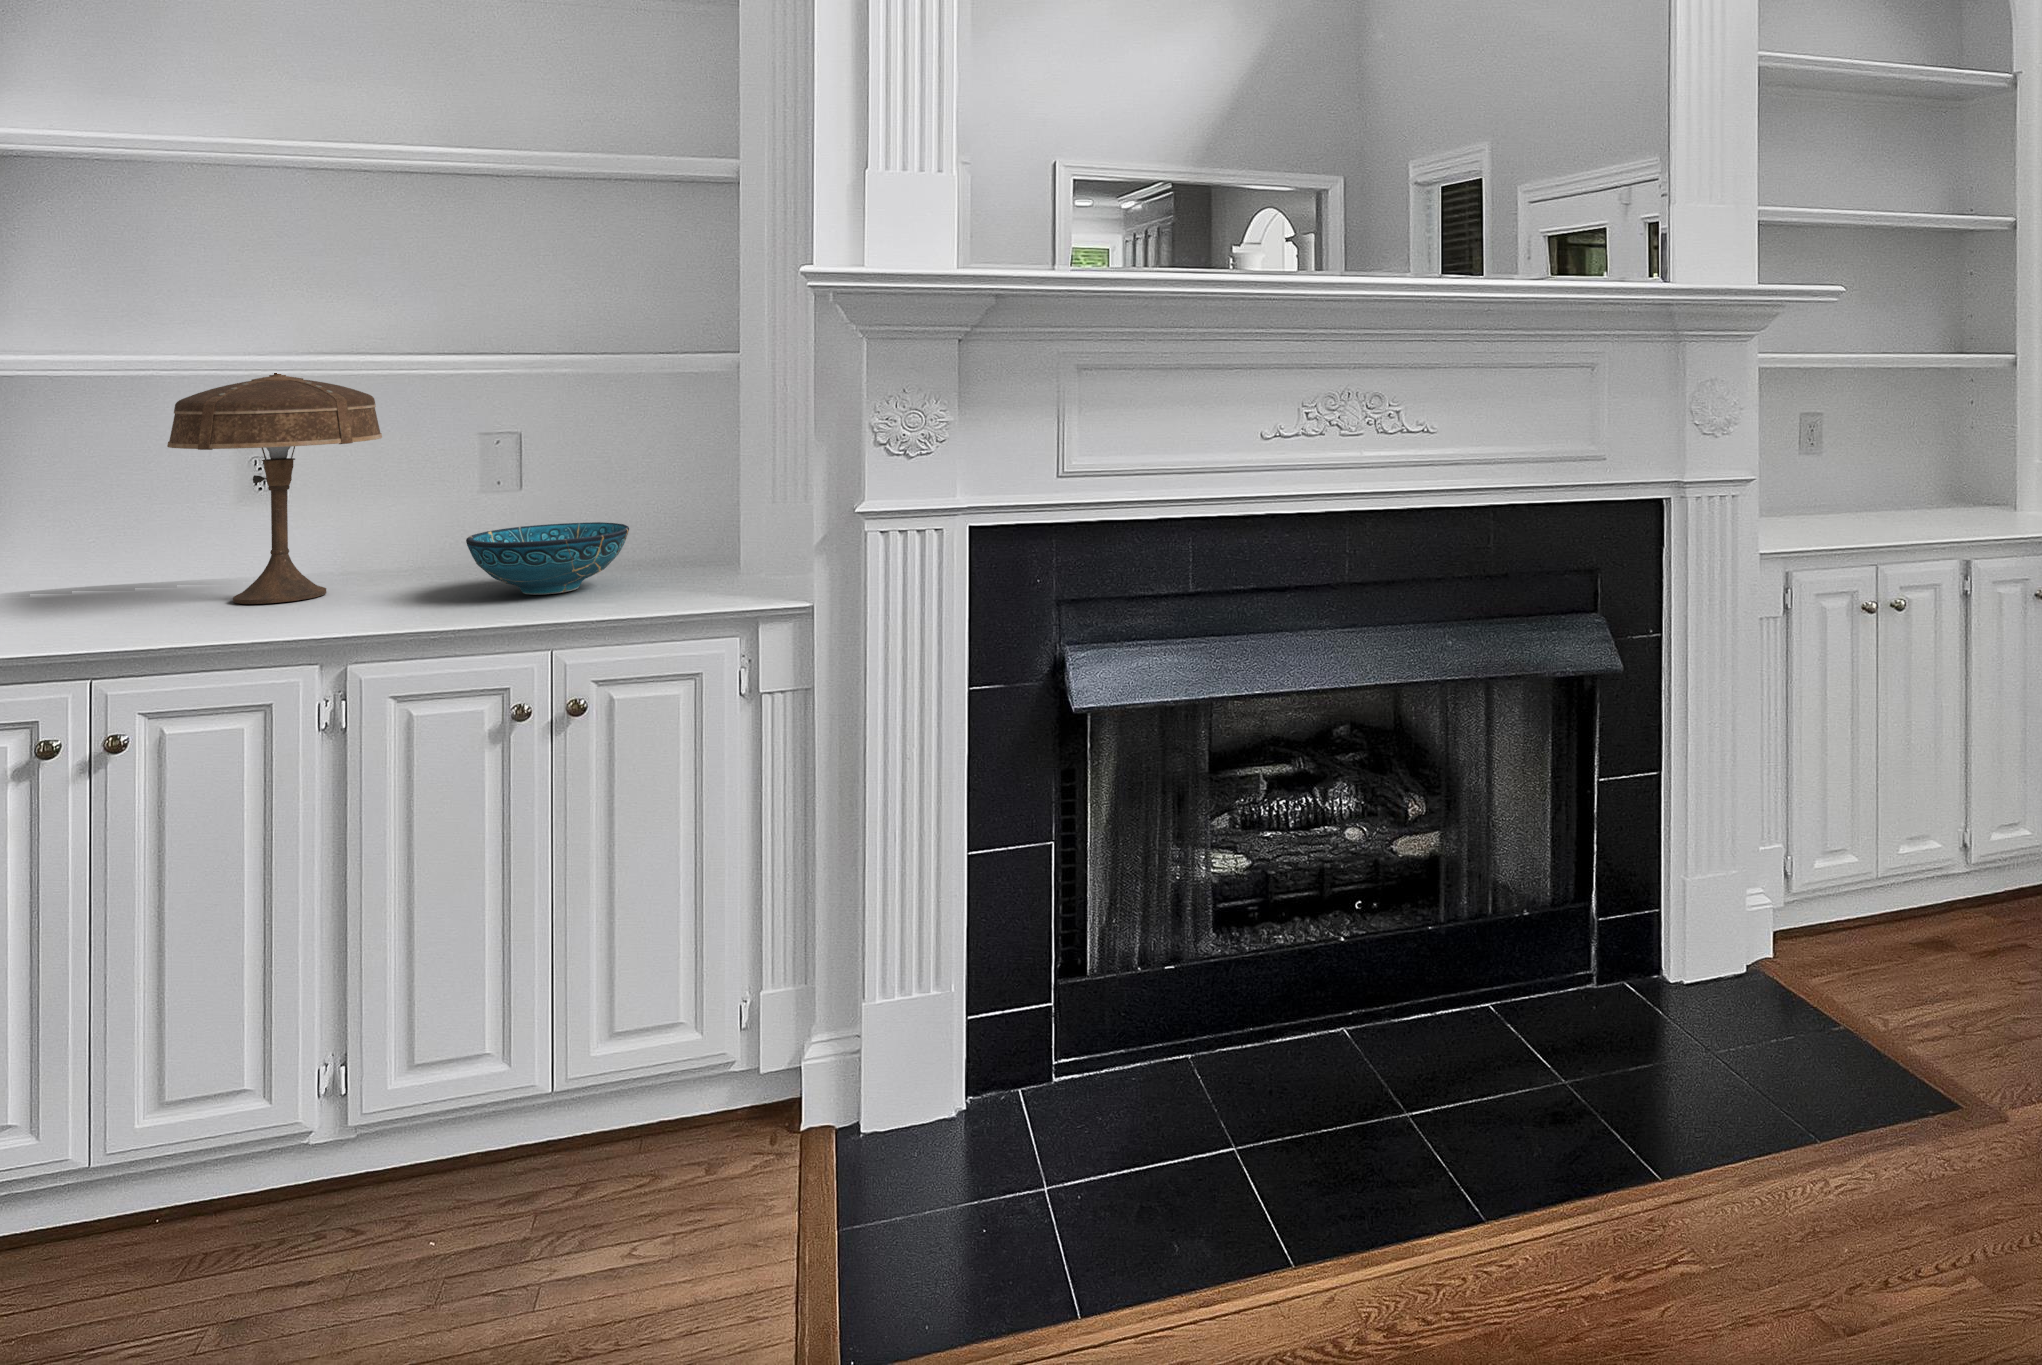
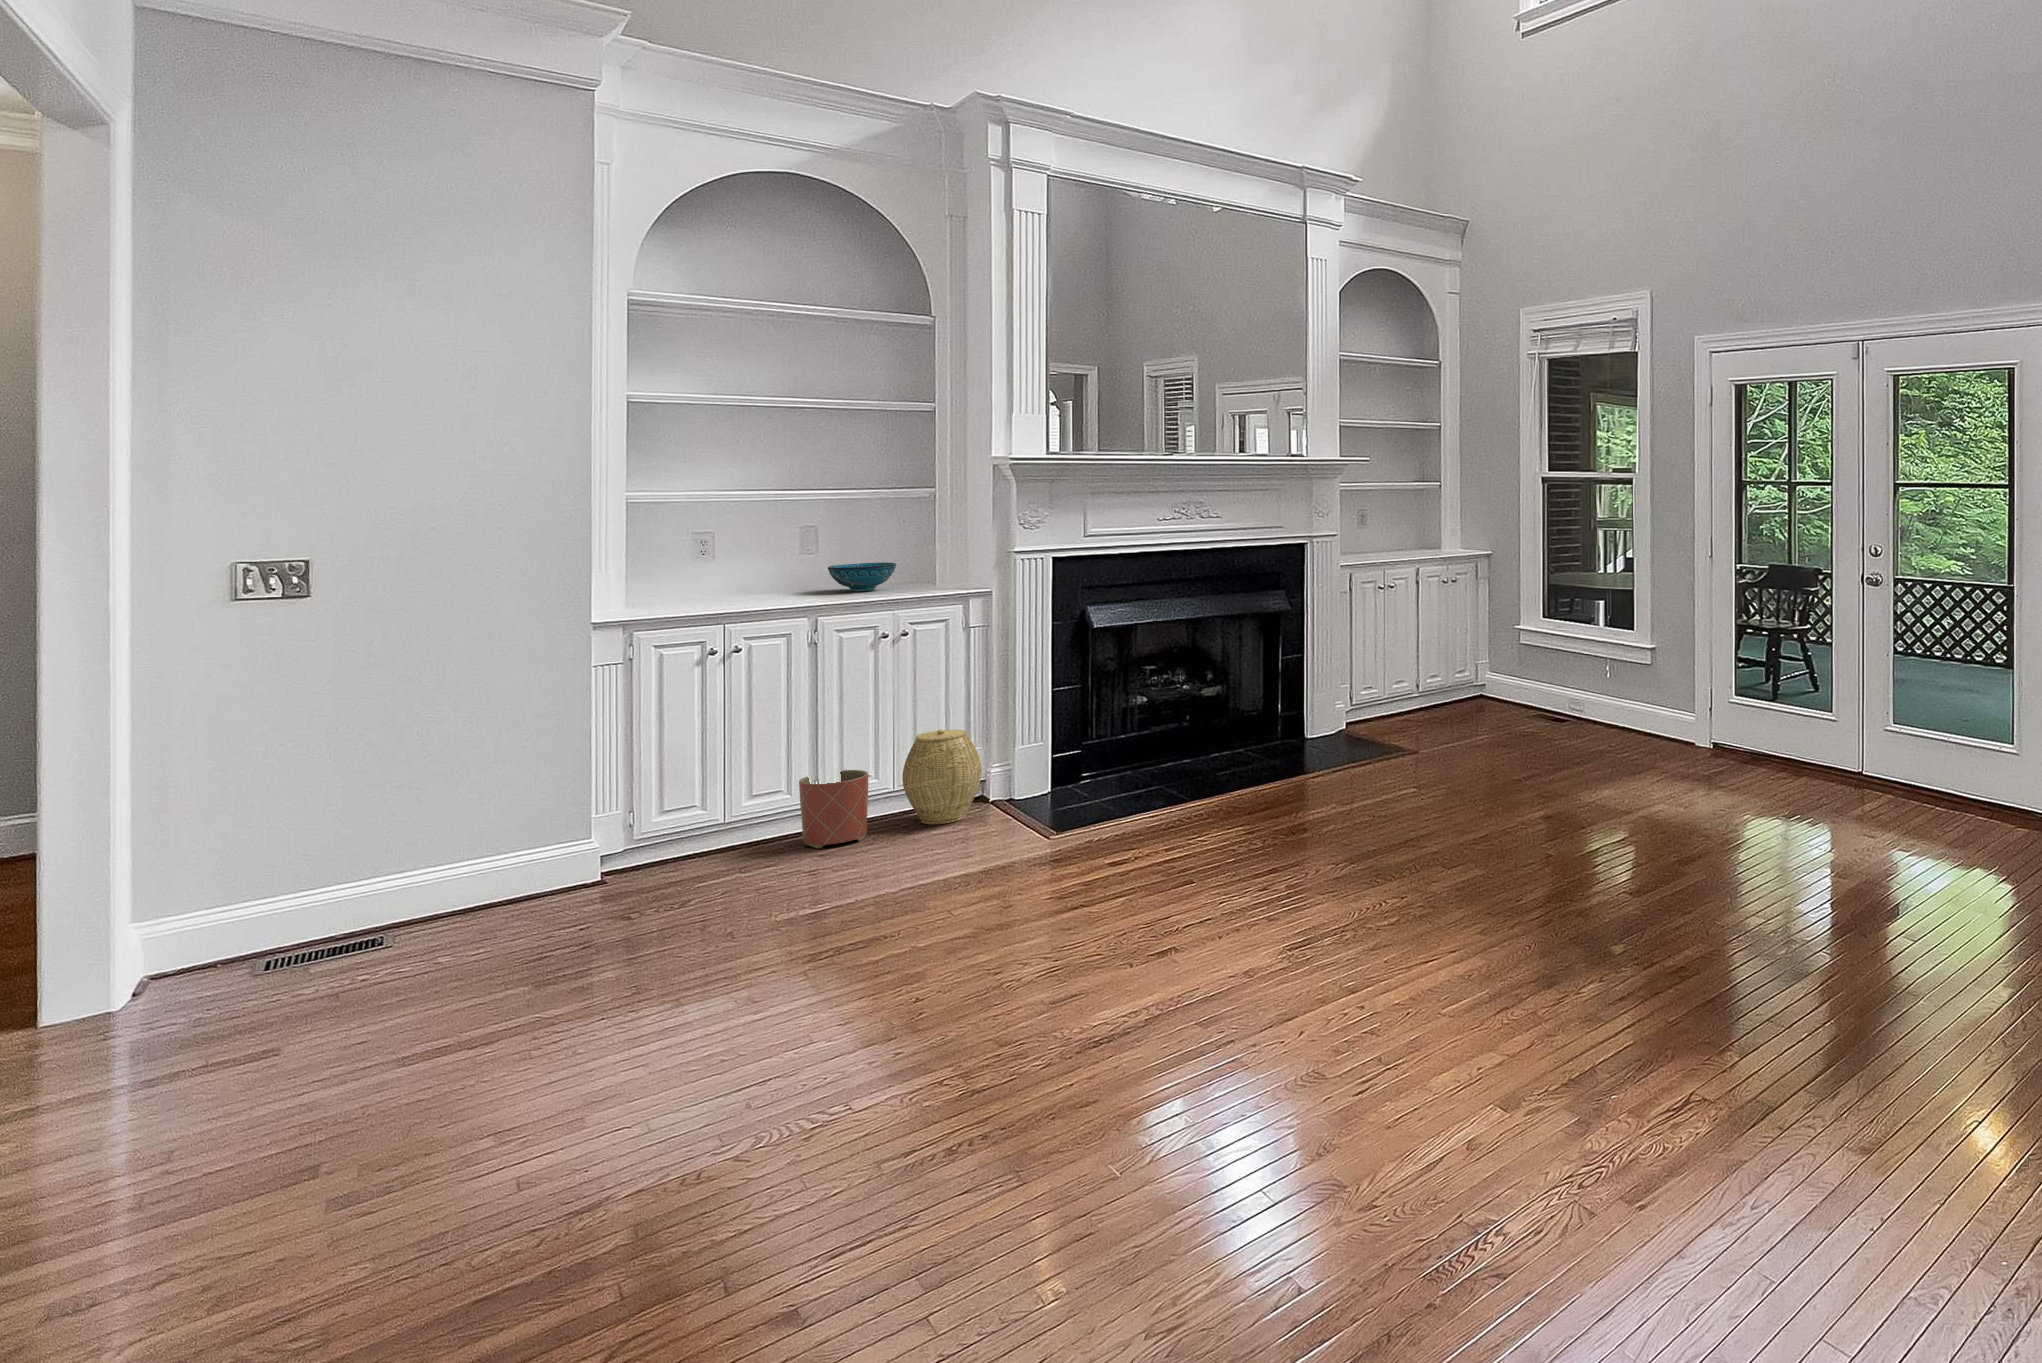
table lamp: present [167,373,382,604] -> none [692,494,780,600]
woven basket: none [503,967,713,1240] -> present [902,729,982,824]
planter: none [209,1057,404,1297] -> present [799,770,868,848]

